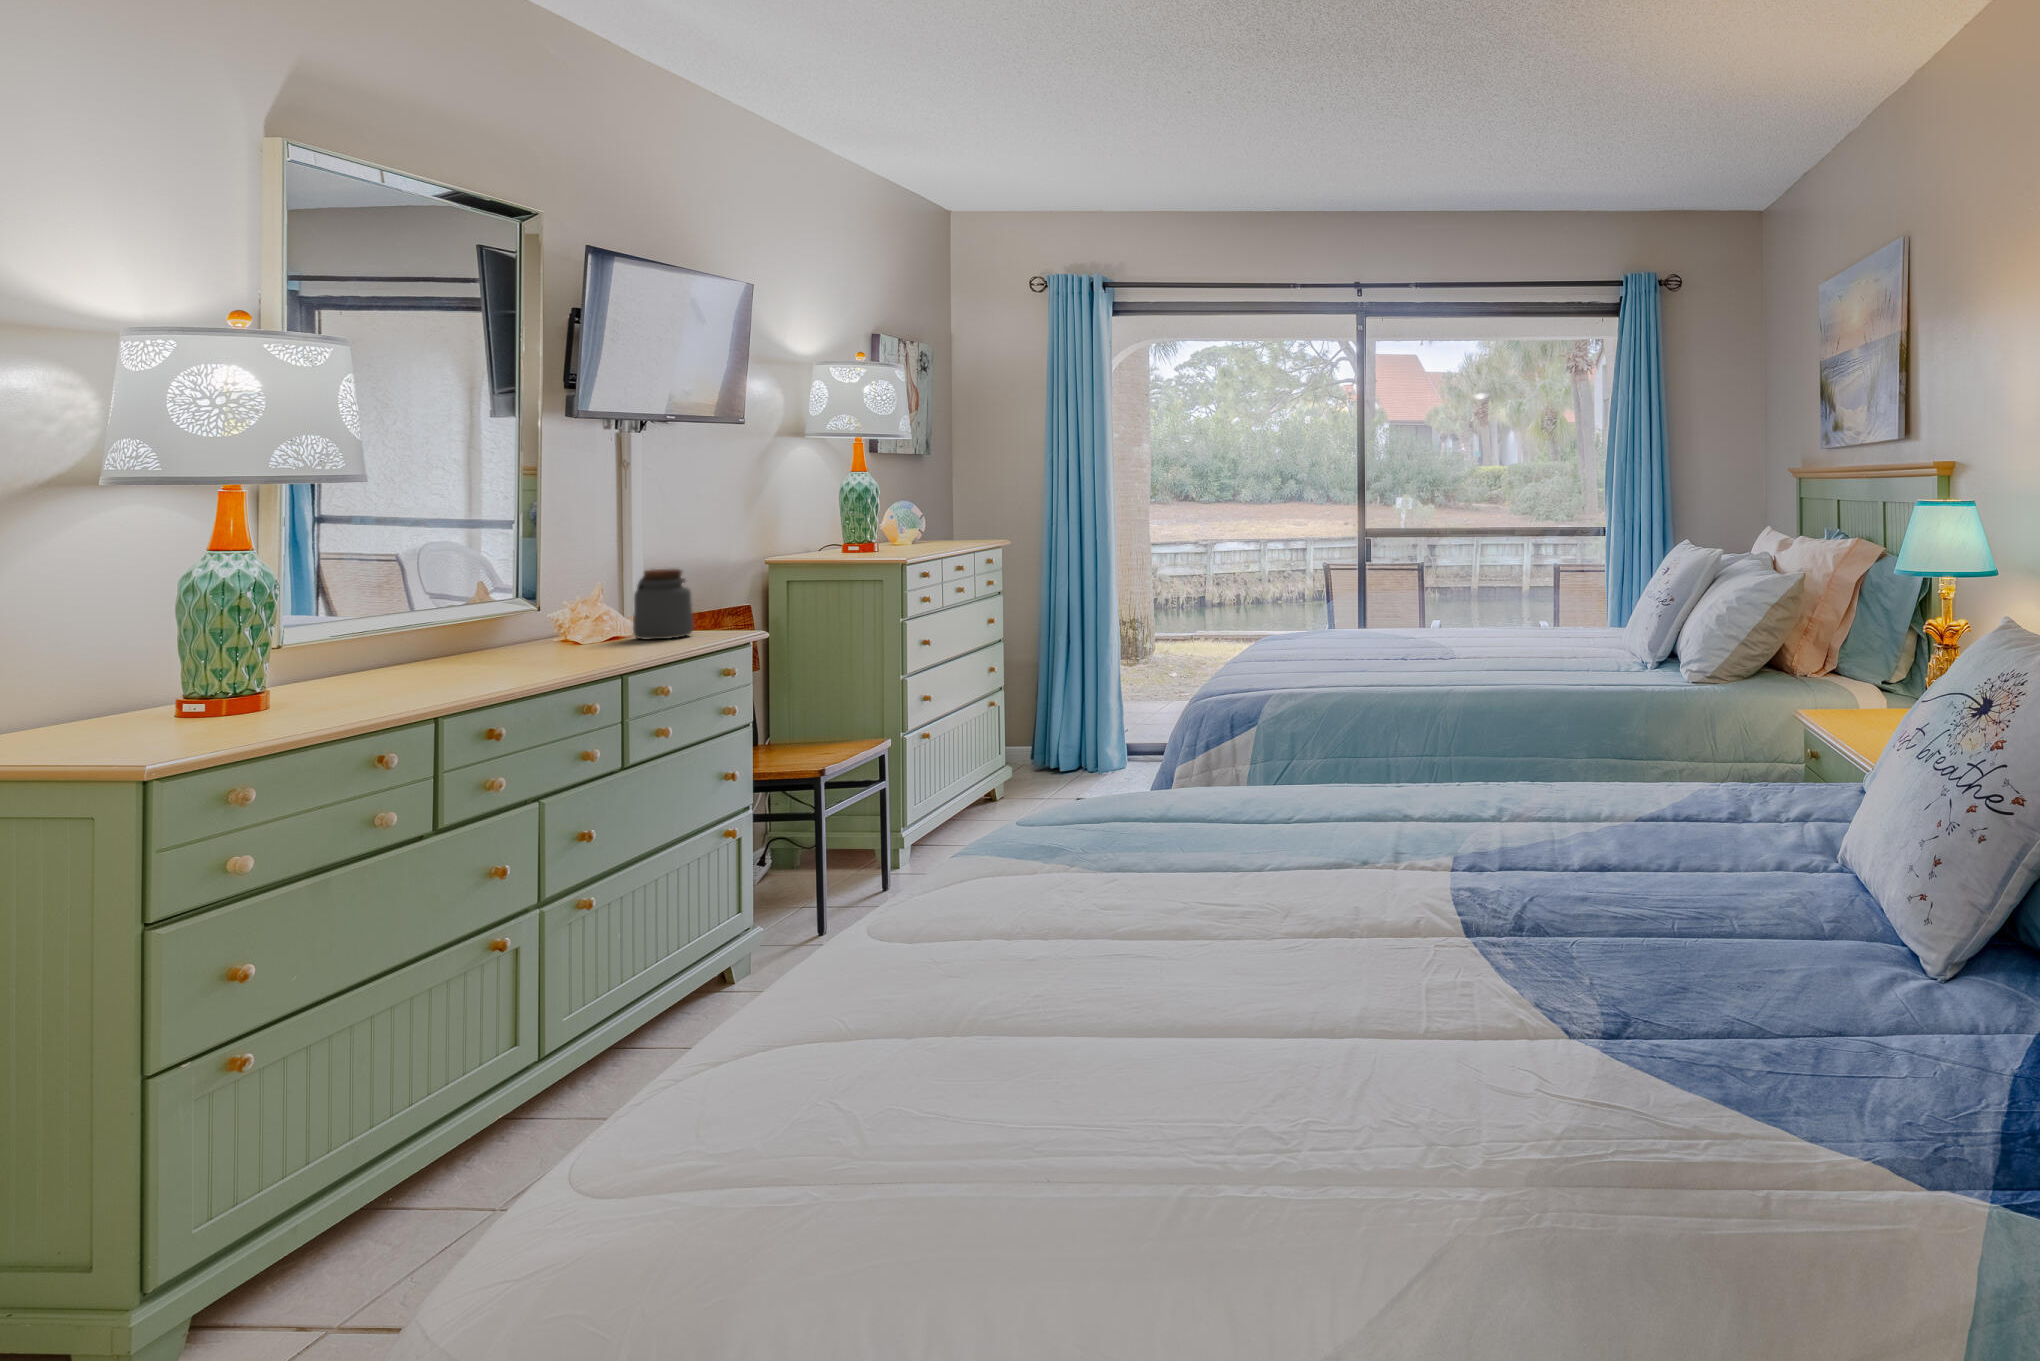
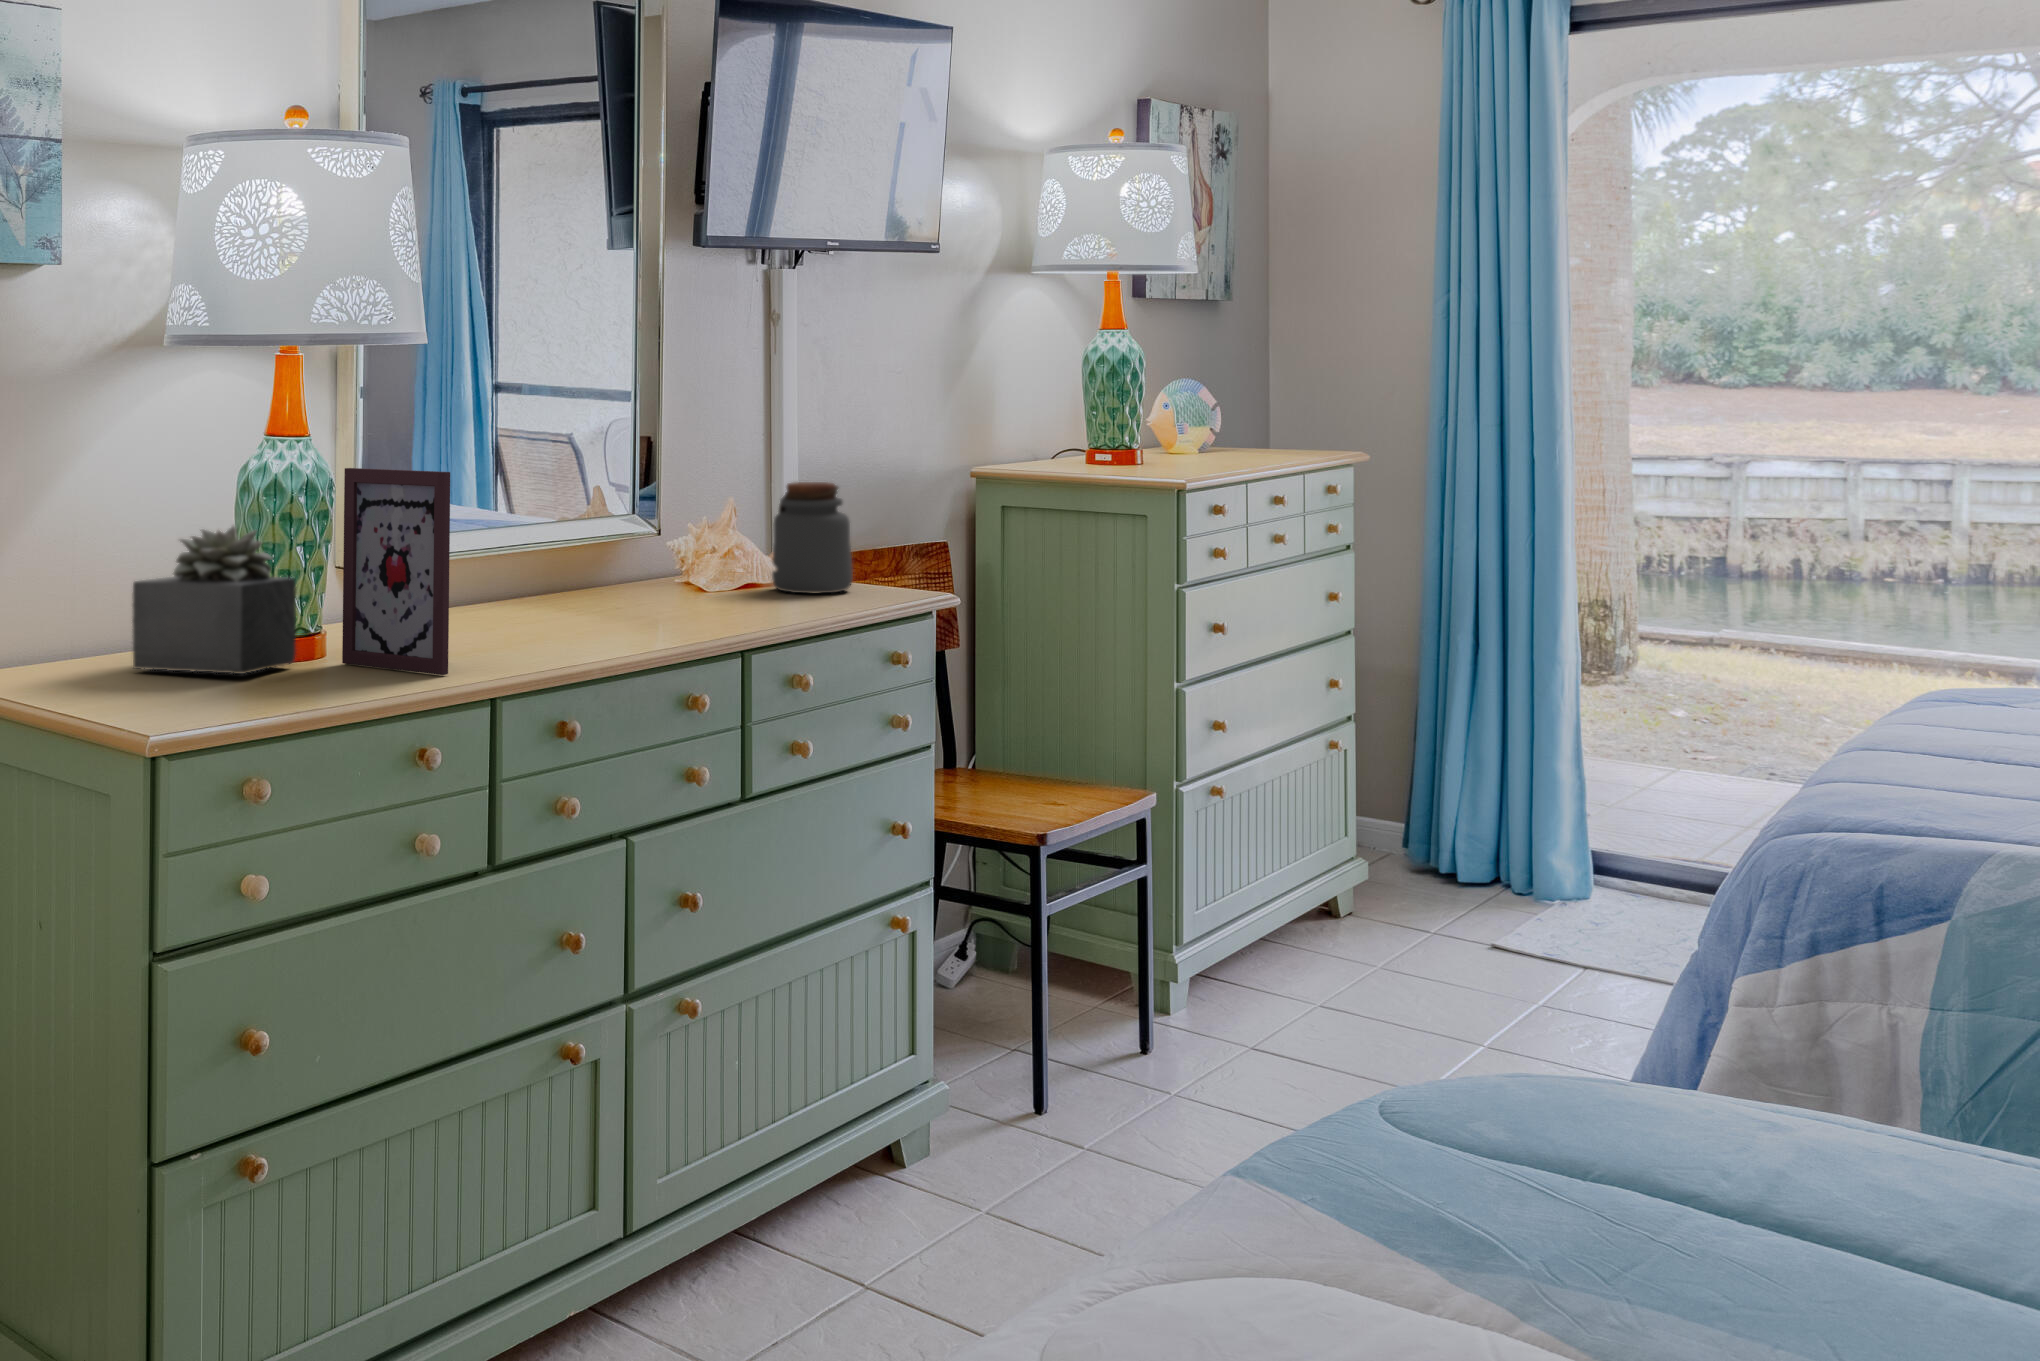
picture frame: none [294,569,399,709] -> present [342,468,450,675]
succulent plant: none [77,616,250,732] -> present [132,526,296,674]

